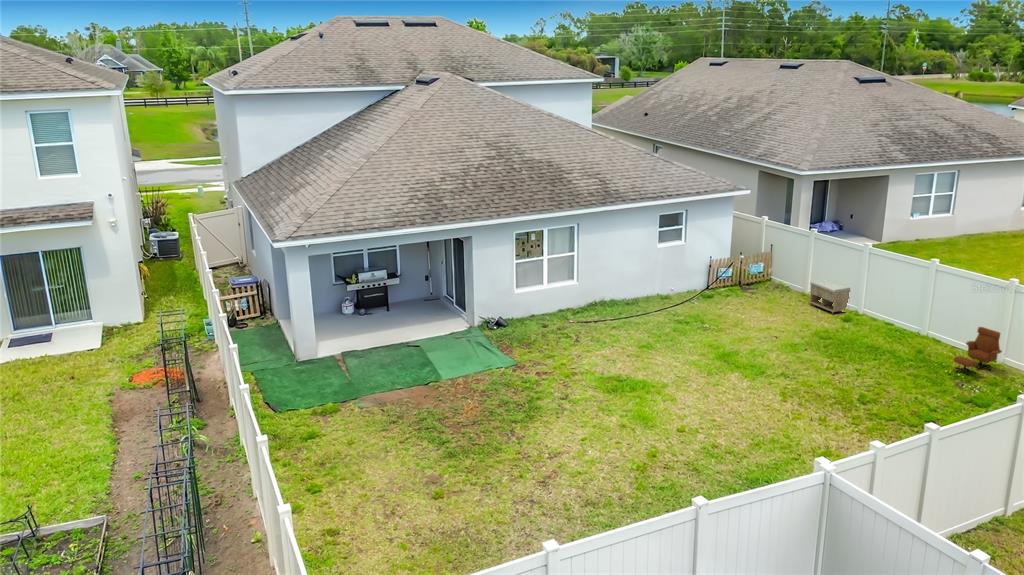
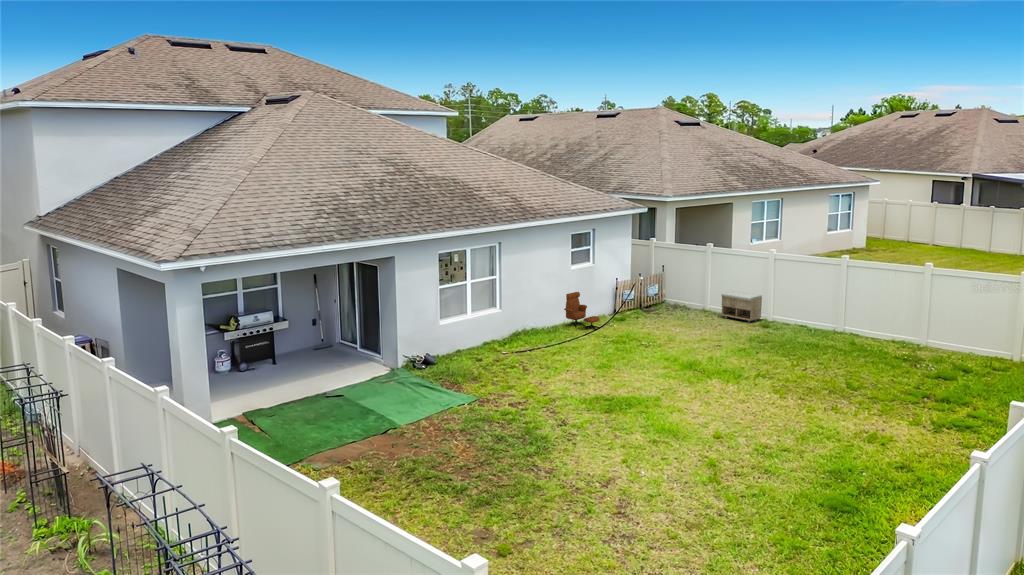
lounge chair: present [954,327,1002,375] -> present [564,292,600,330]

